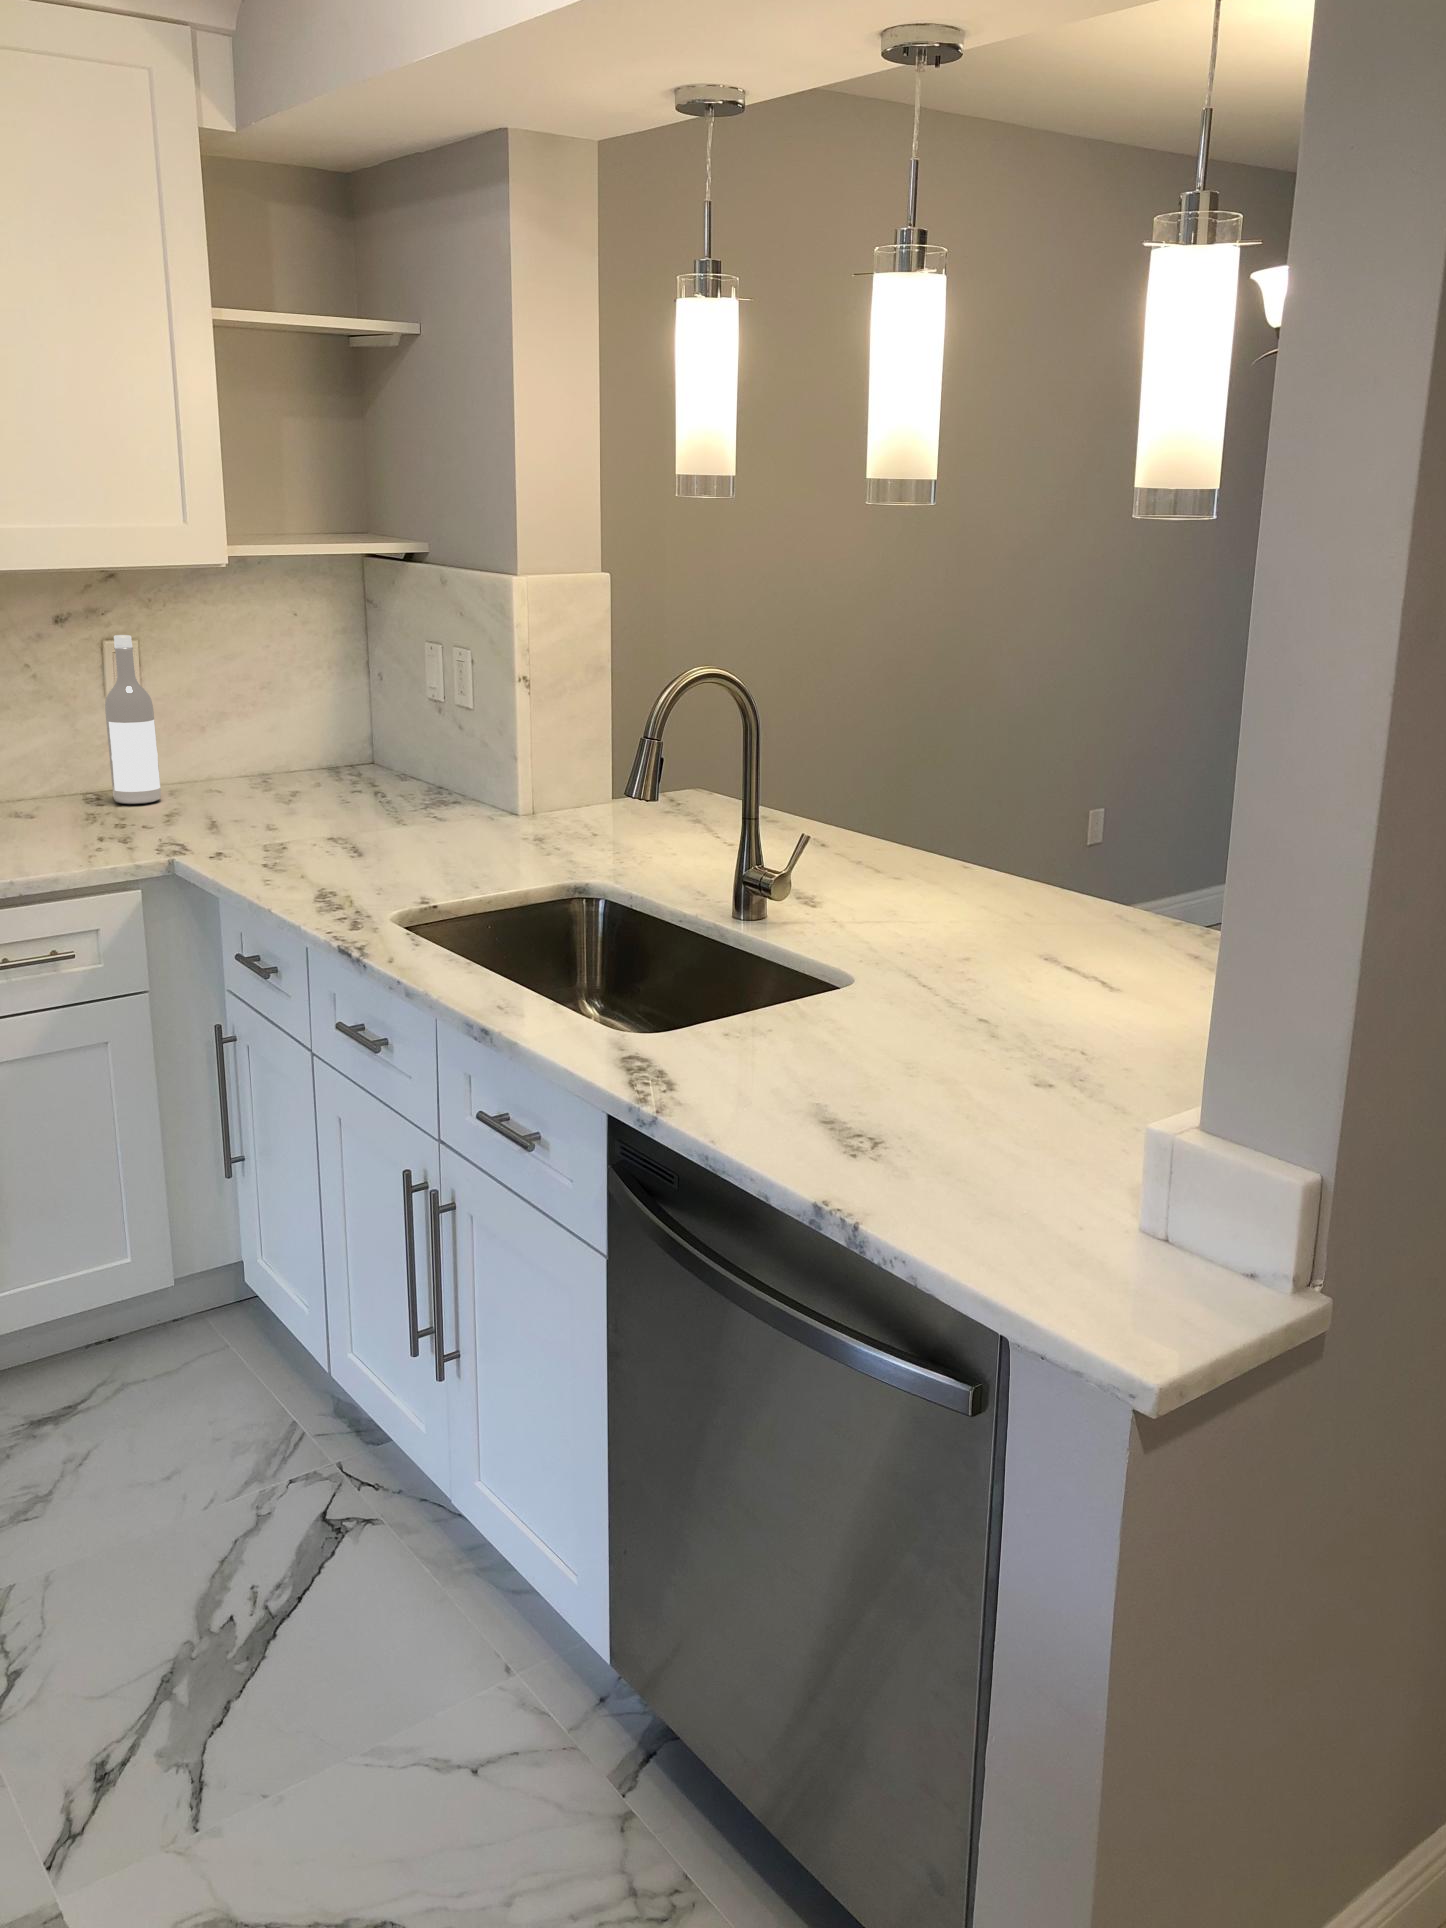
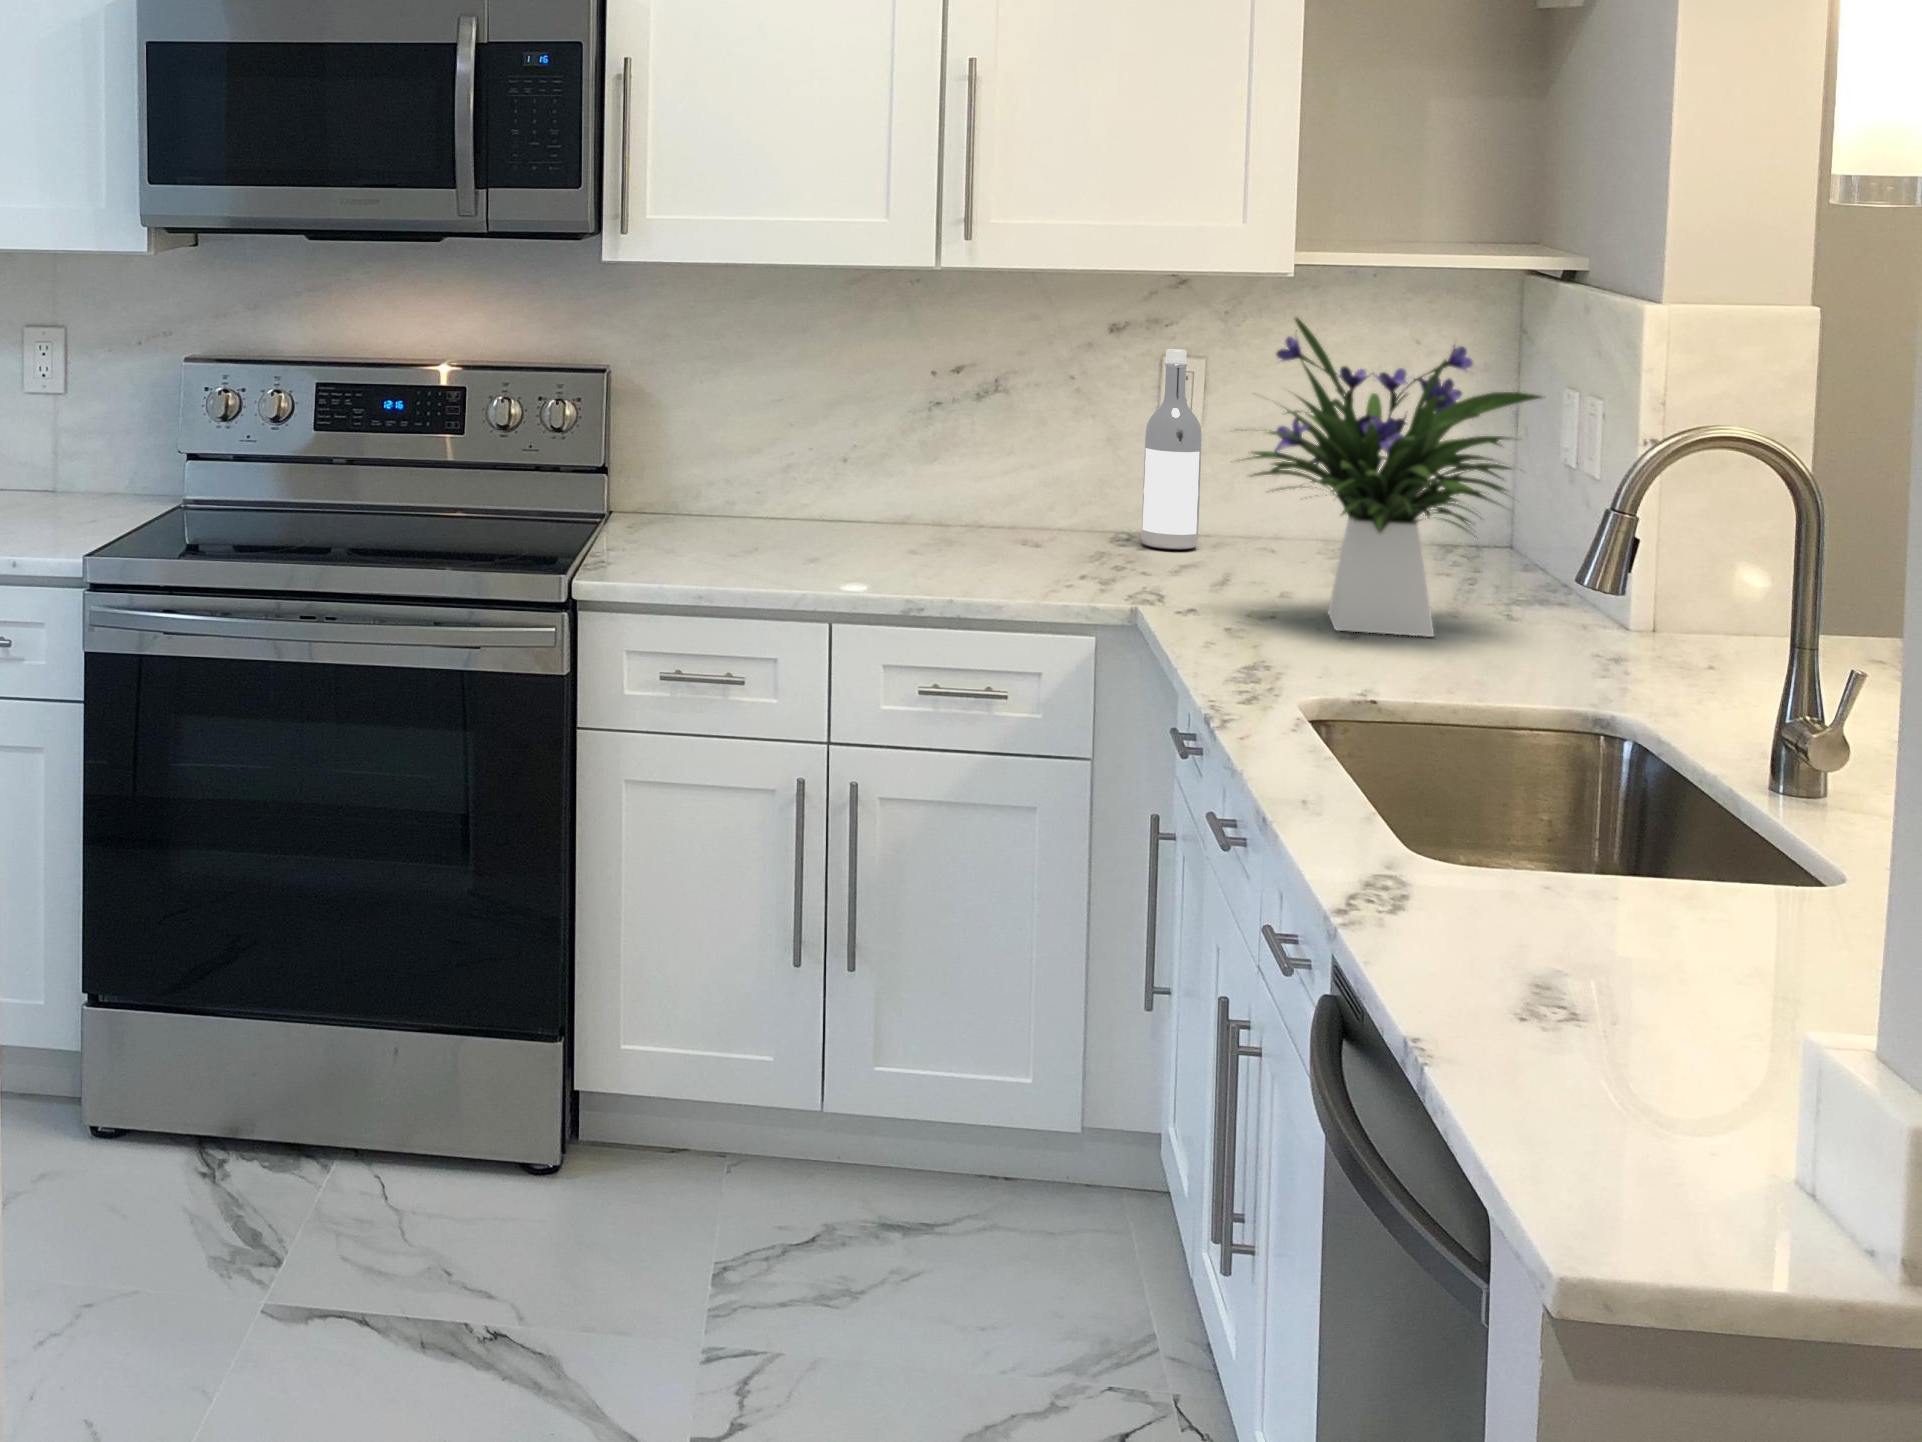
flower arrangement: none [228,602,464,853] -> present [1248,318,1541,637]

